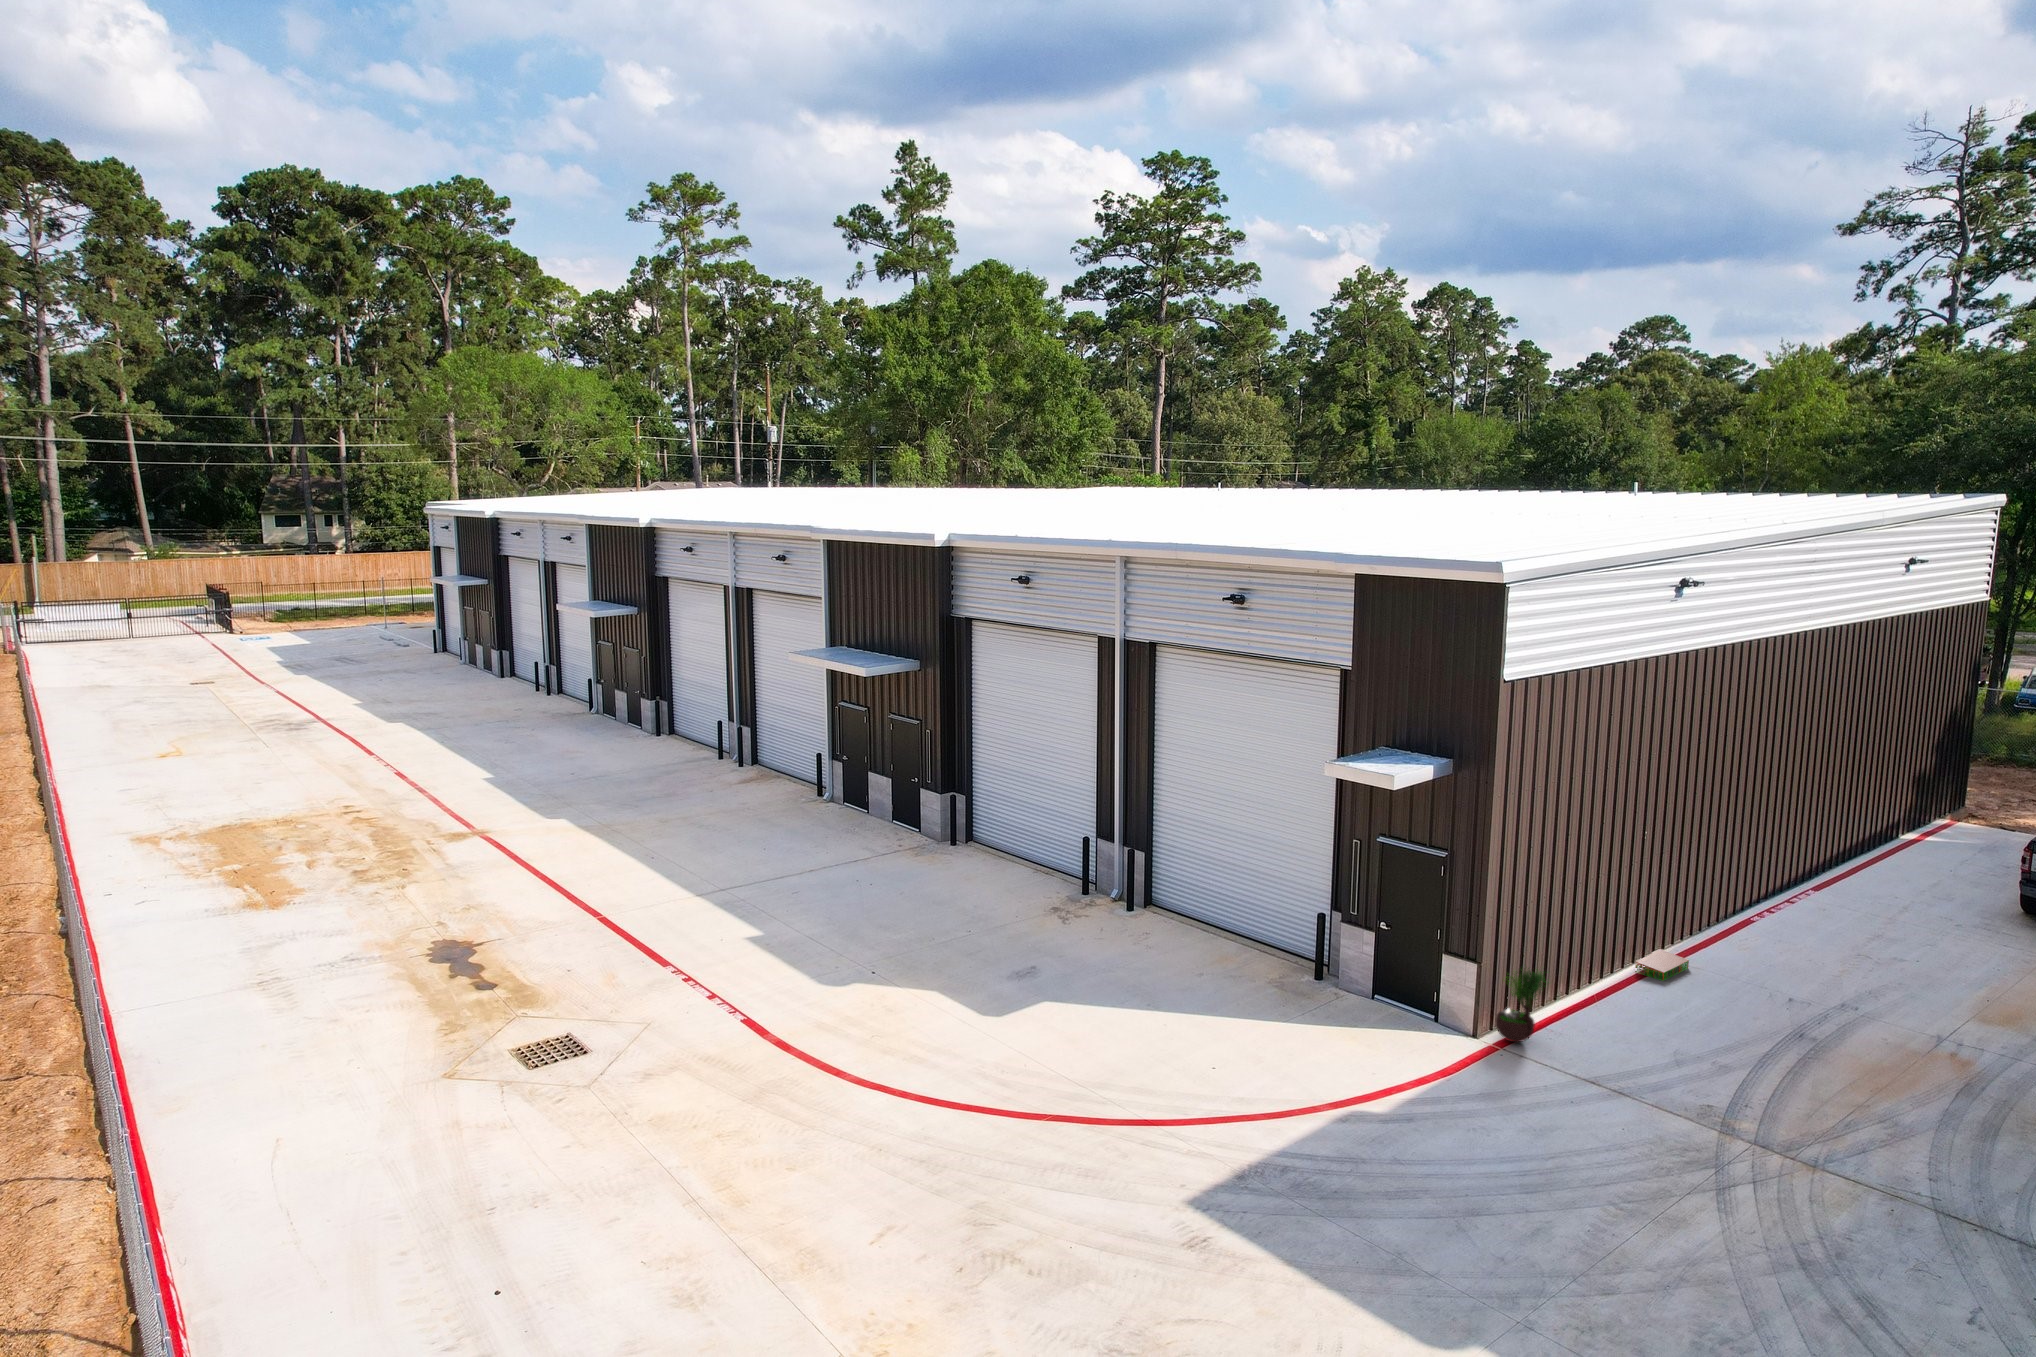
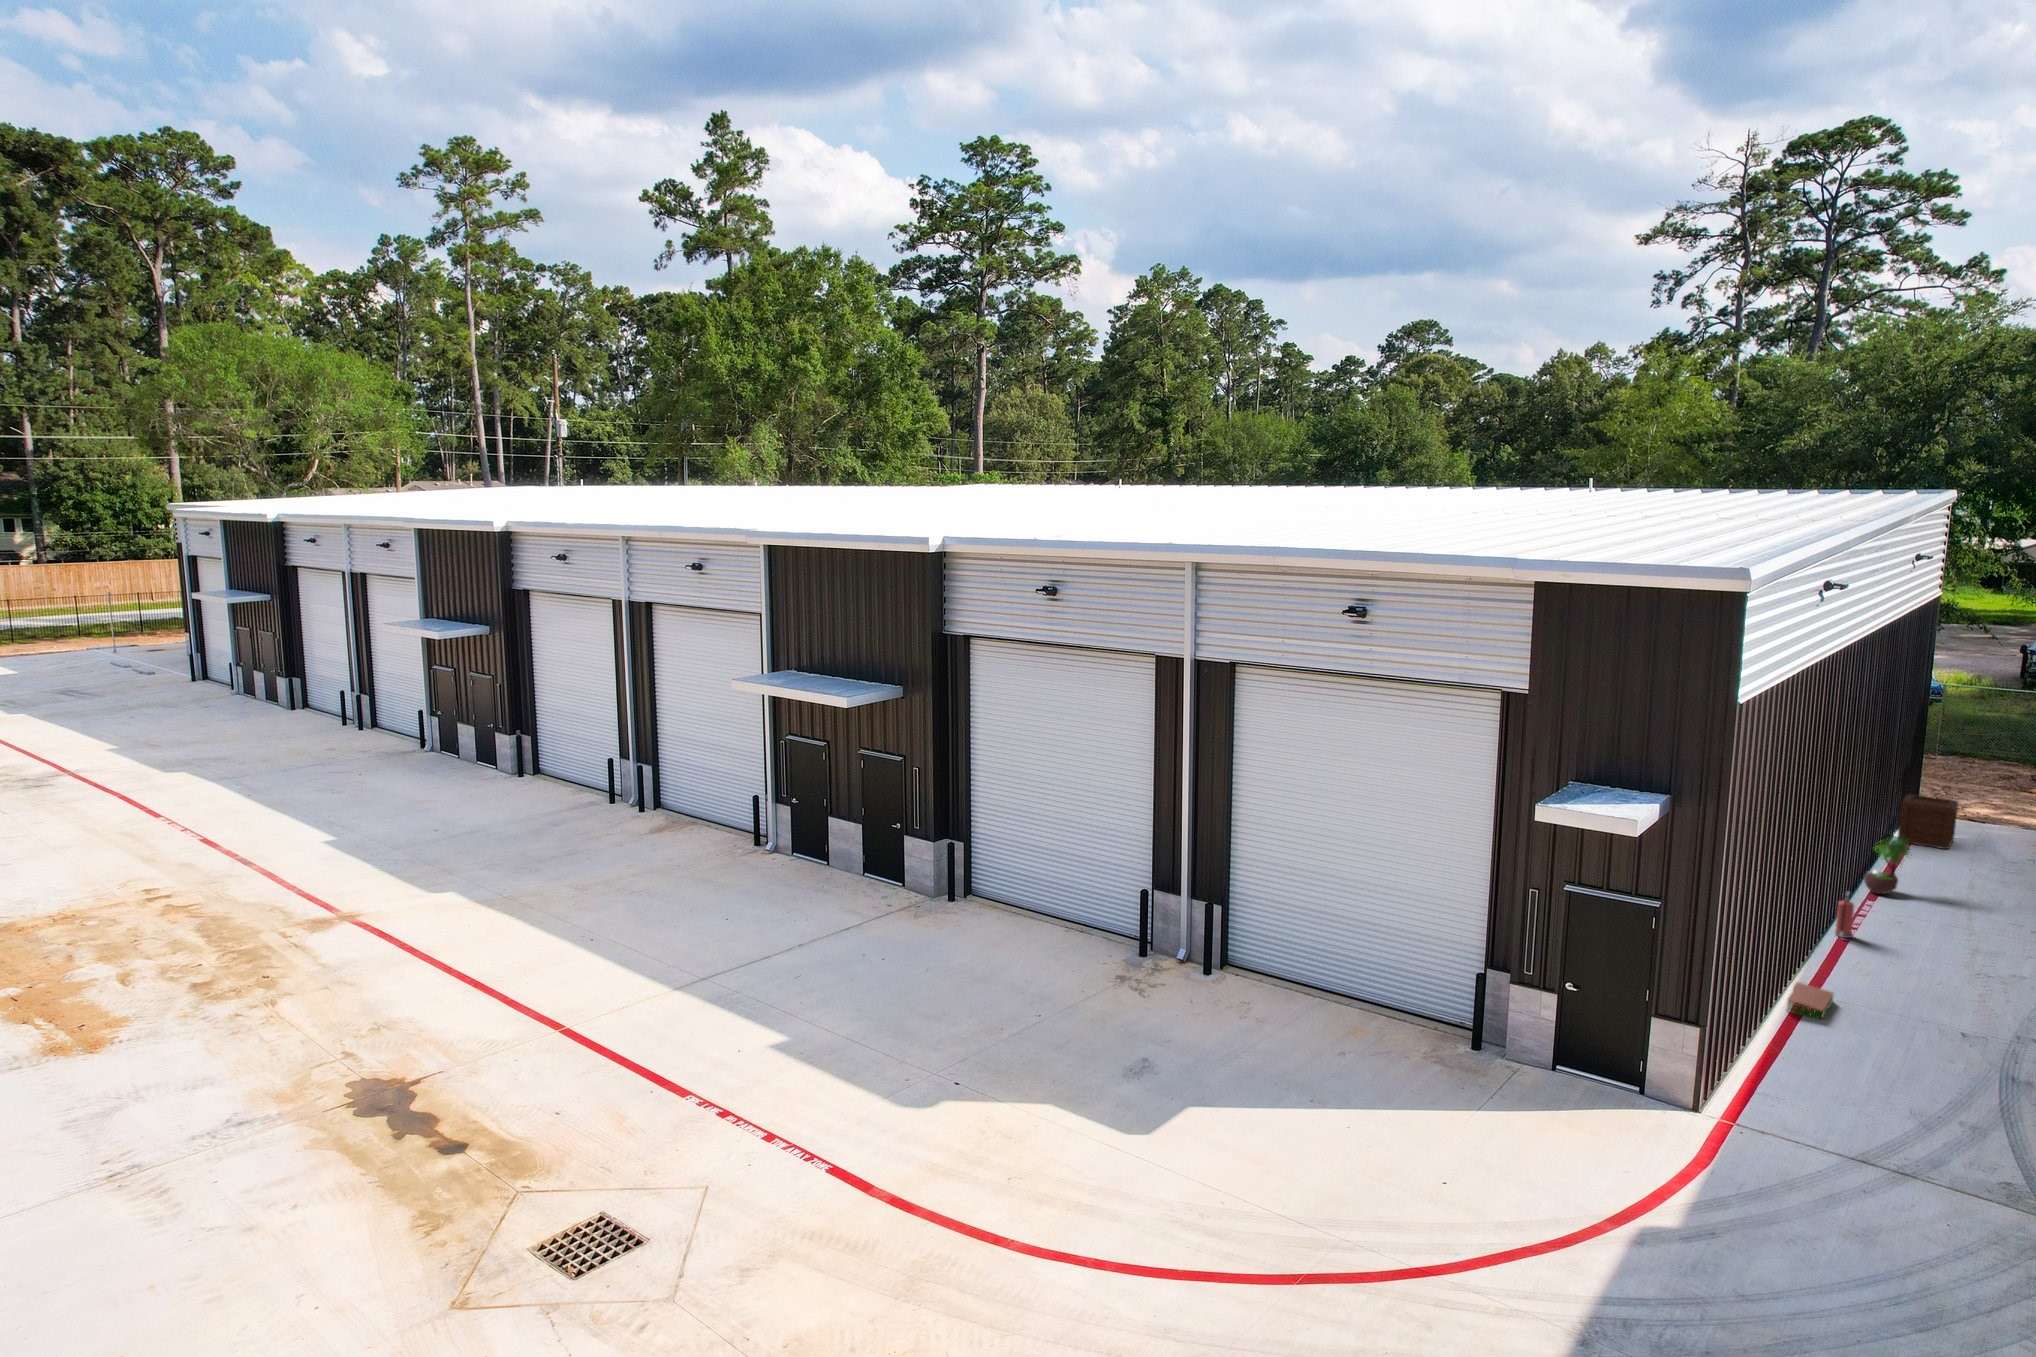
wooden crate: none [1896,797,1964,853] -> present [1898,794,1958,849]
fire extinguisher: none [1746,876,1764,920] -> present [1835,891,1854,938]
potted tree: present [1496,968,1546,1042] -> present [1864,838,1911,894]

